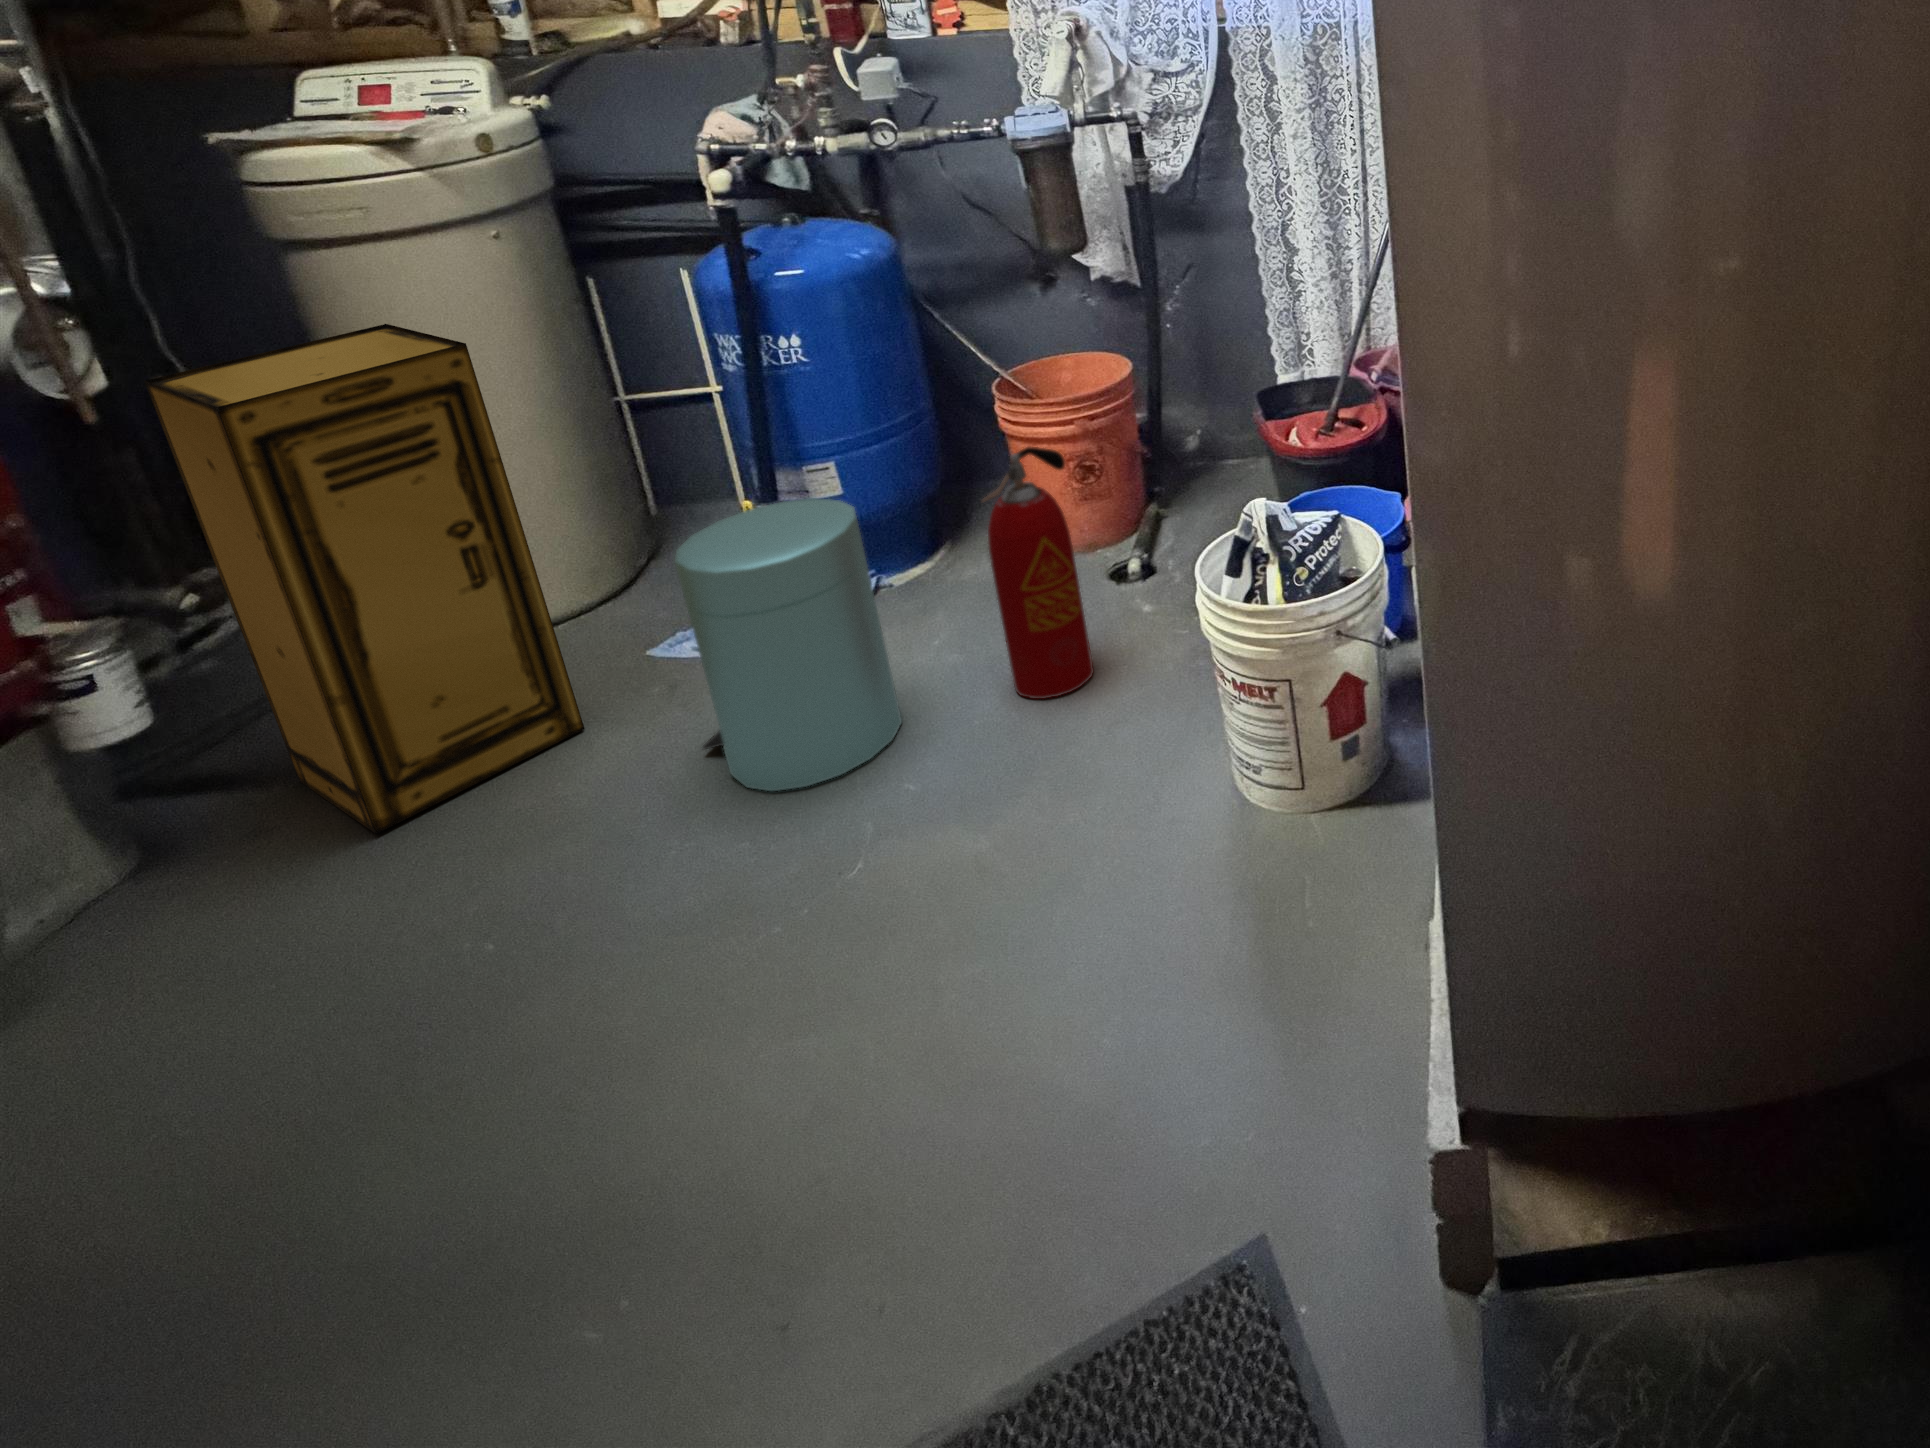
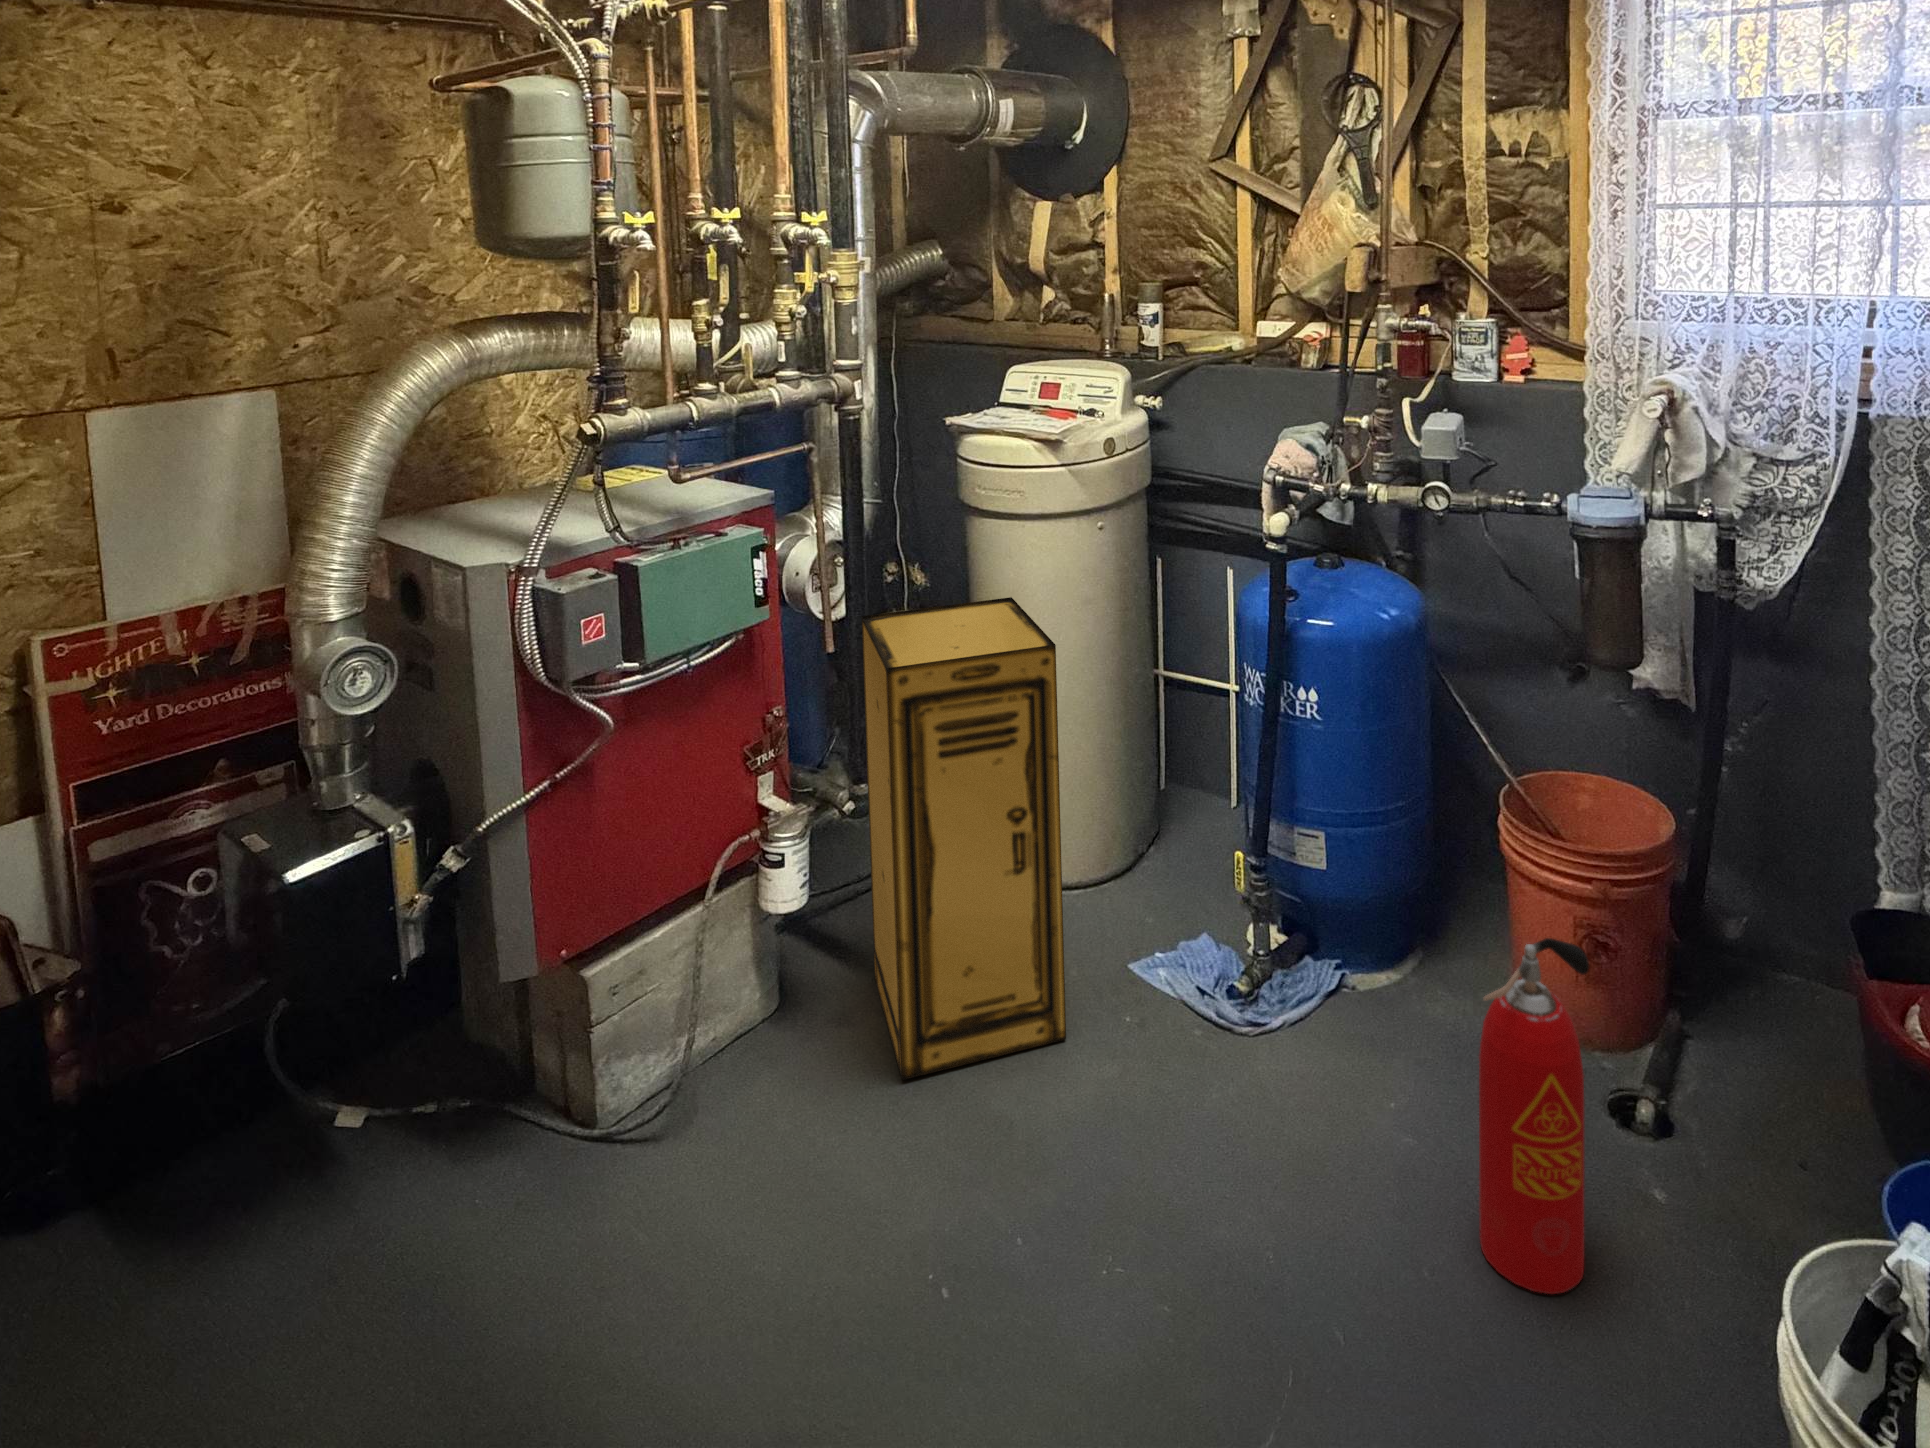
trash can: present [675,498,902,791] -> none [1152,890,1346,1268]

